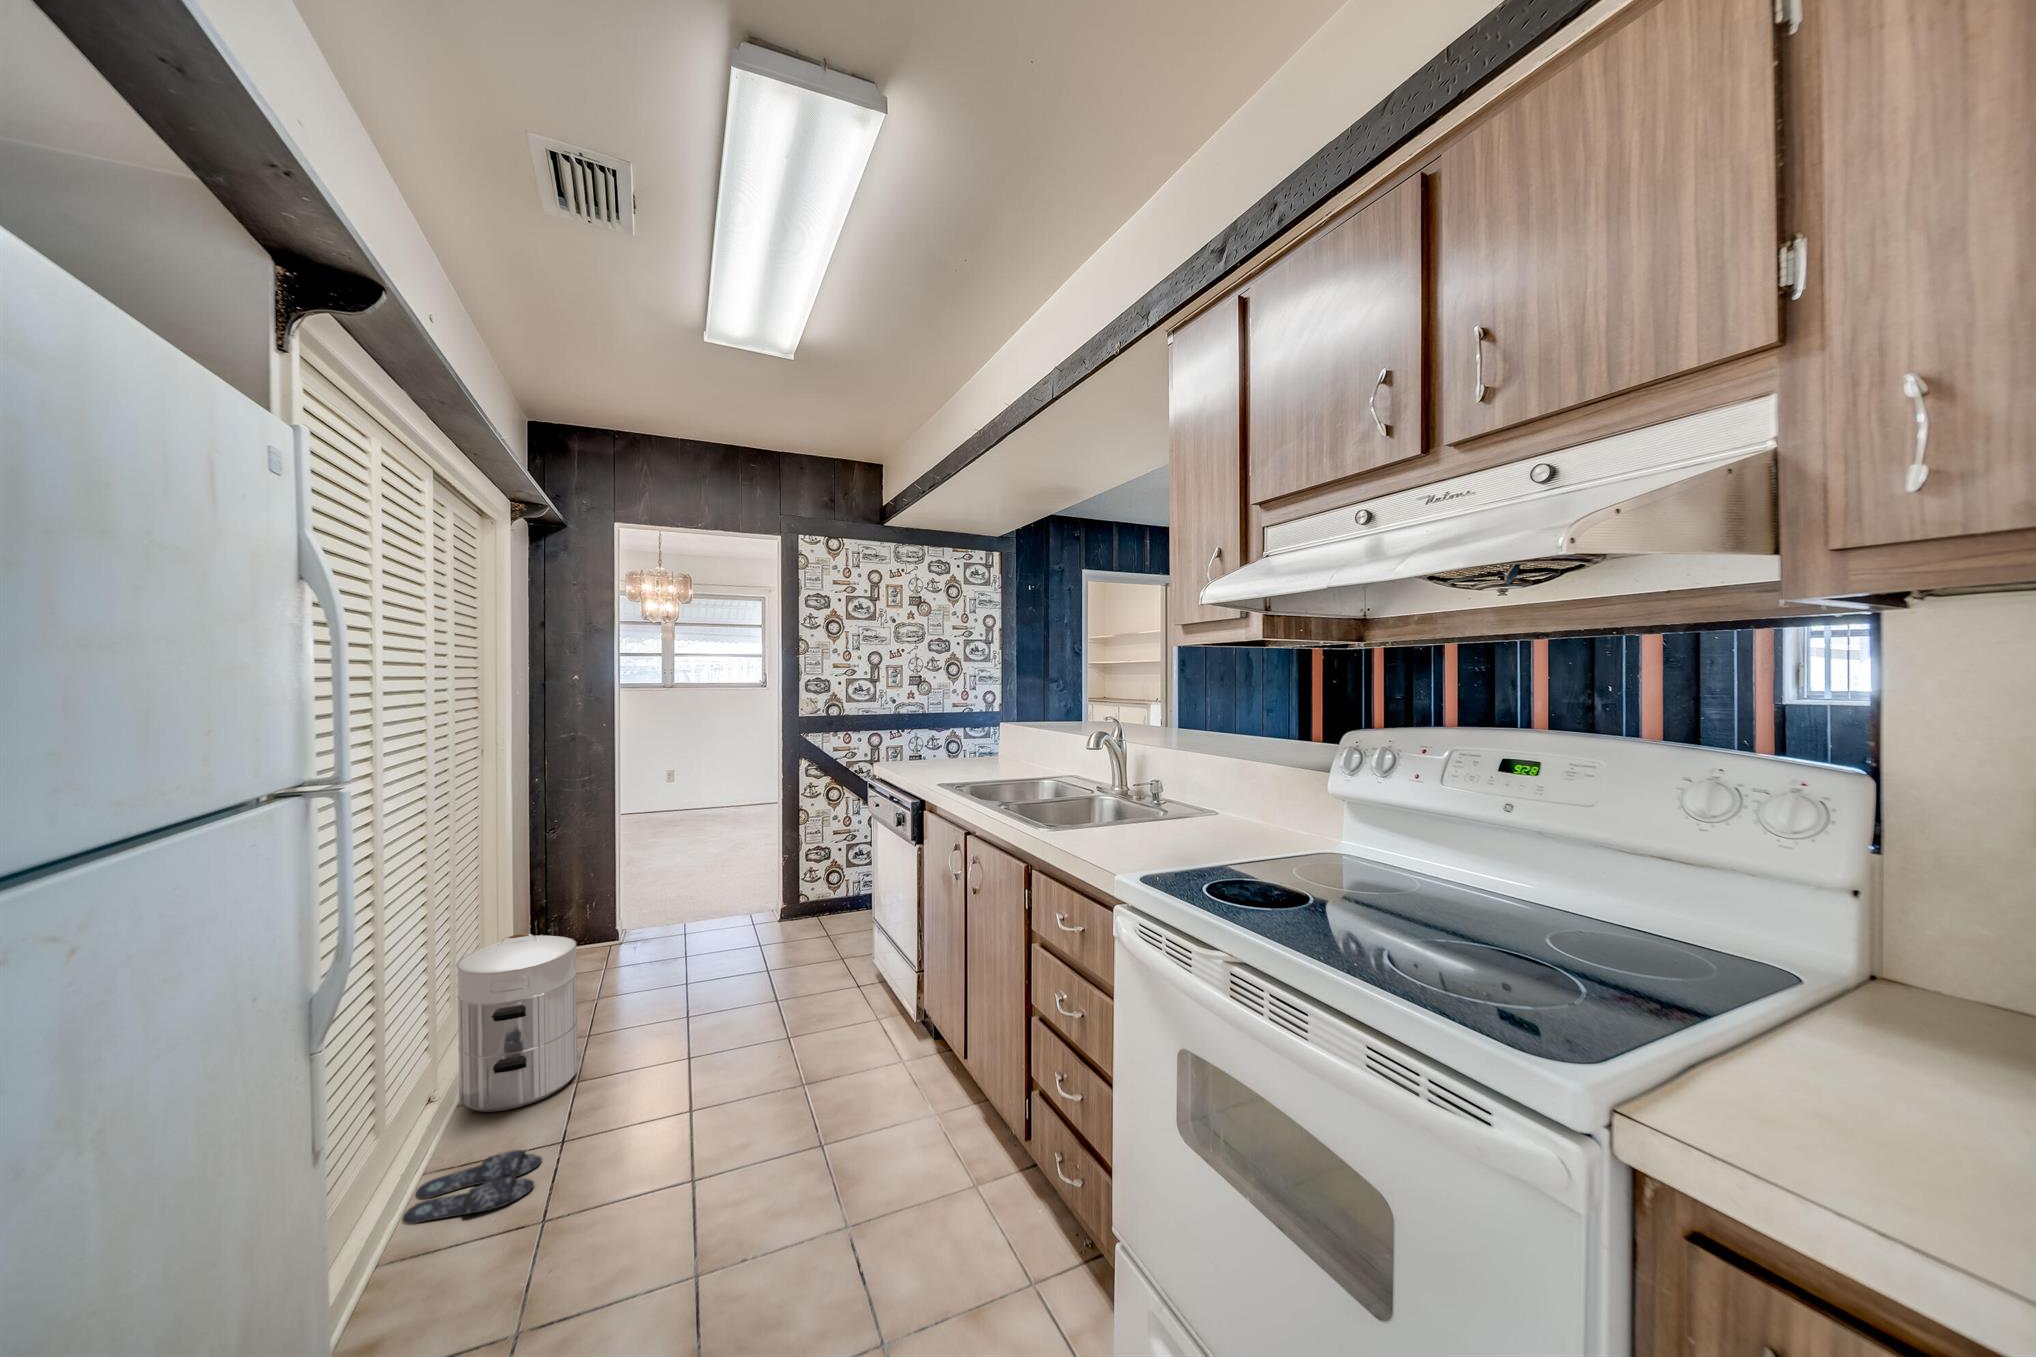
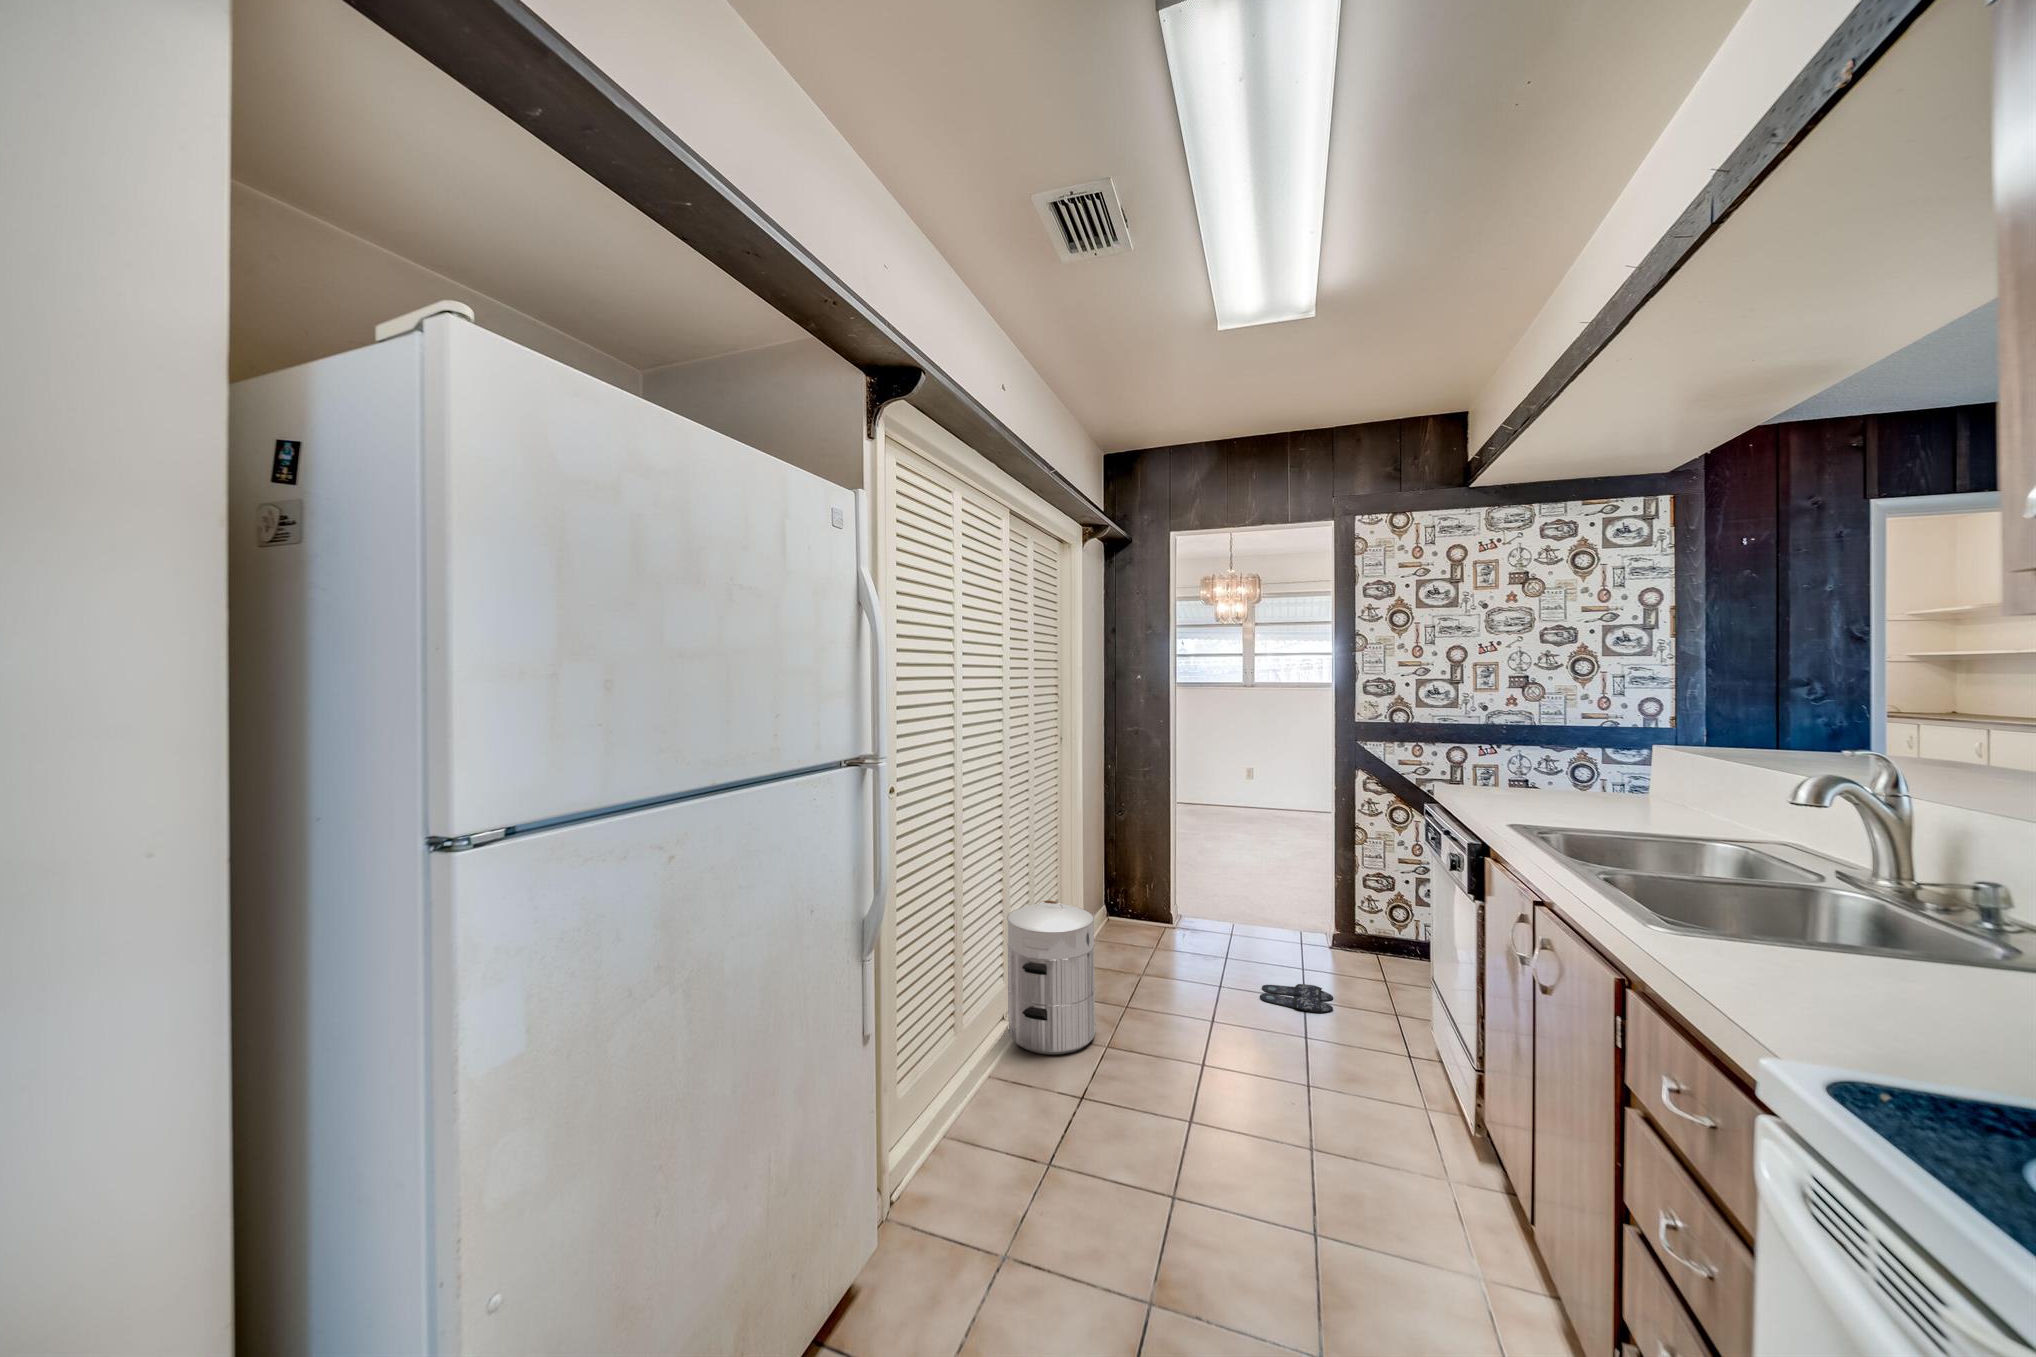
slippers: present [402,1150,542,1223] -> present [1260,984,1333,1013]

